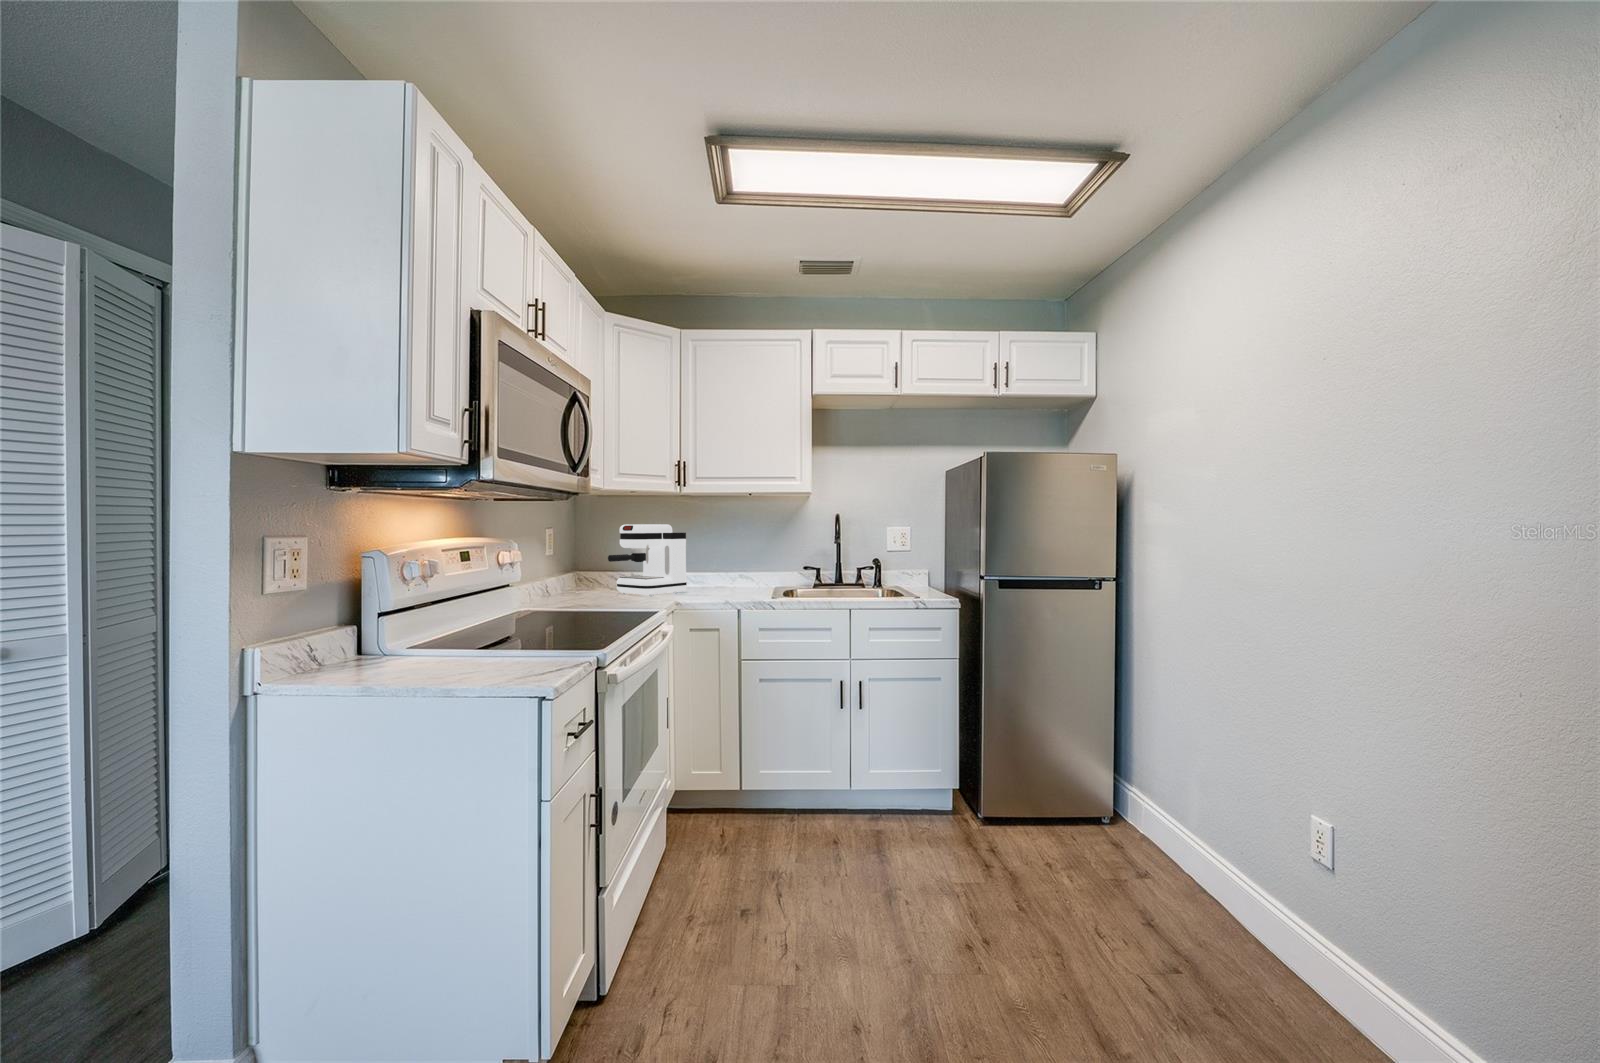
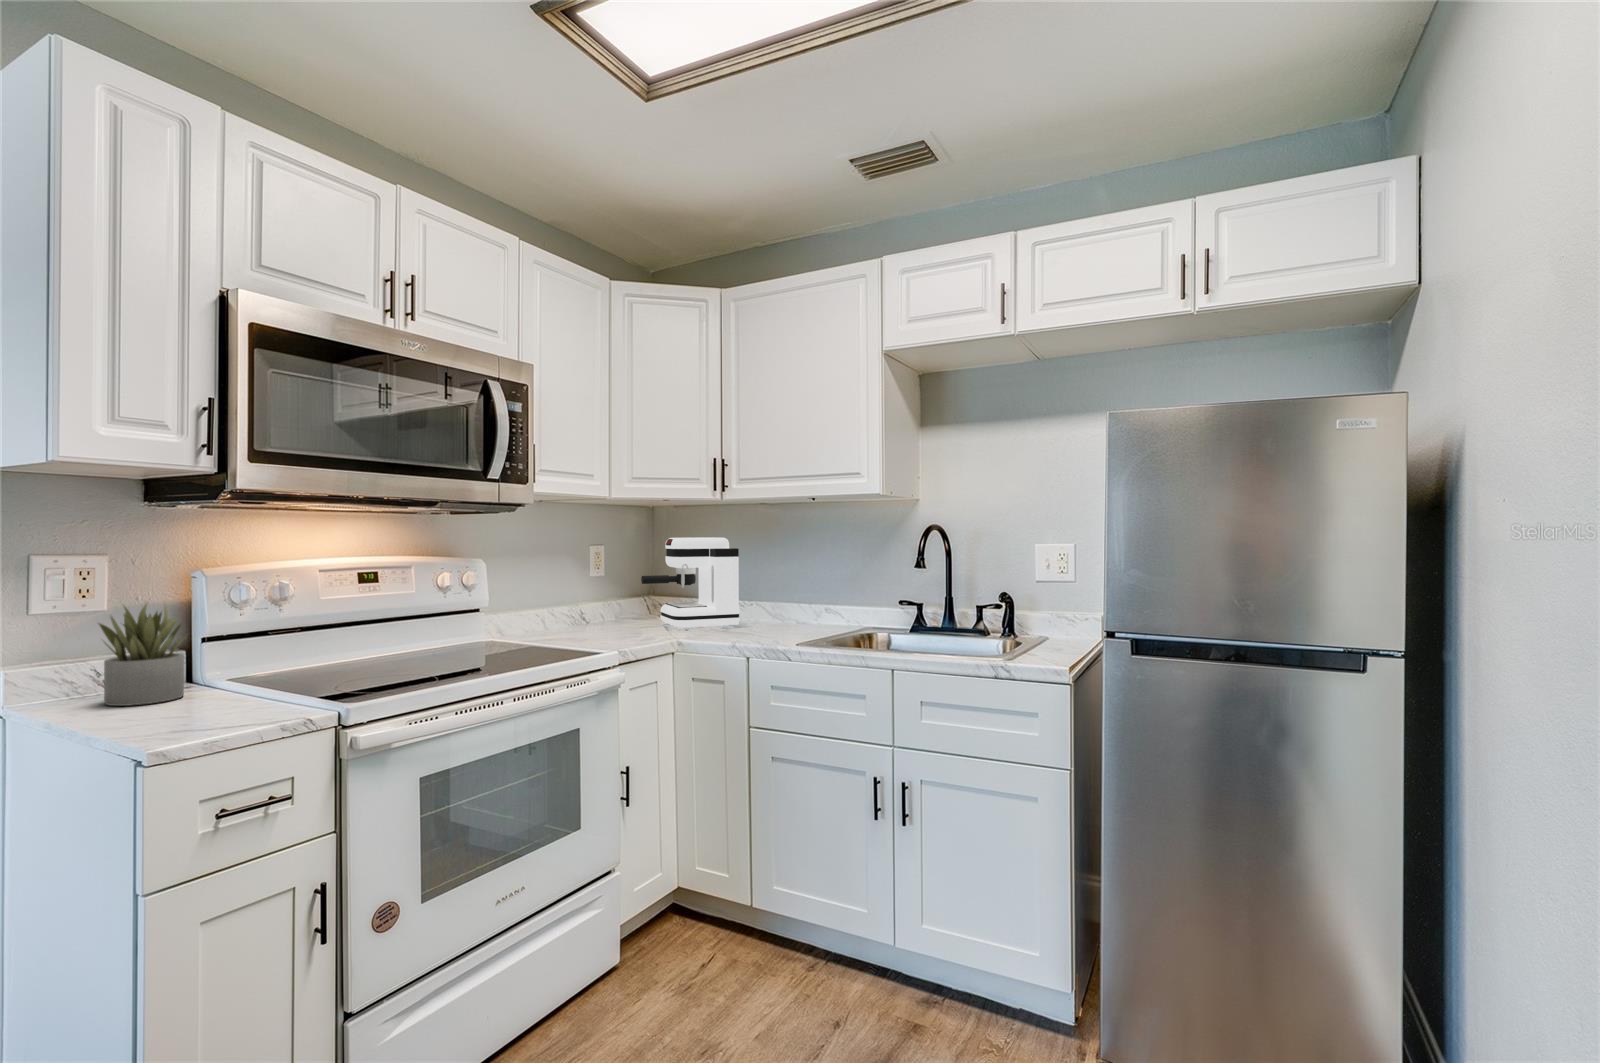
succulent plant: none [347,576,428,671] -> present [99,603,185,706]

